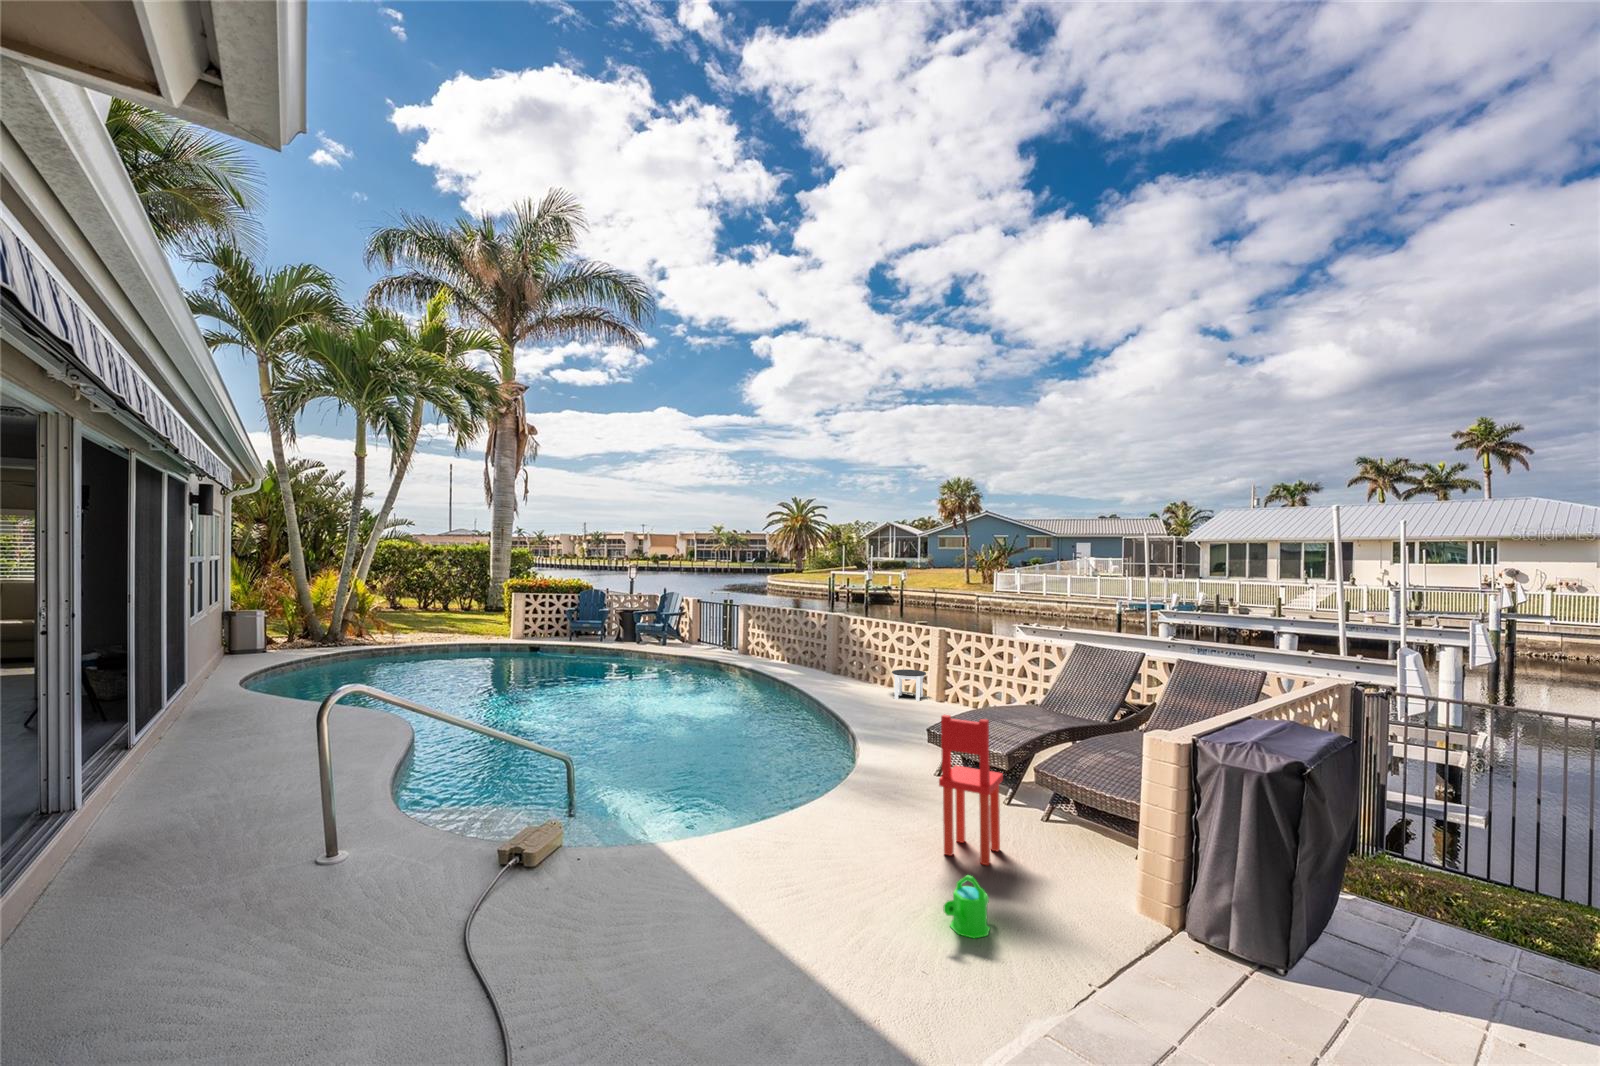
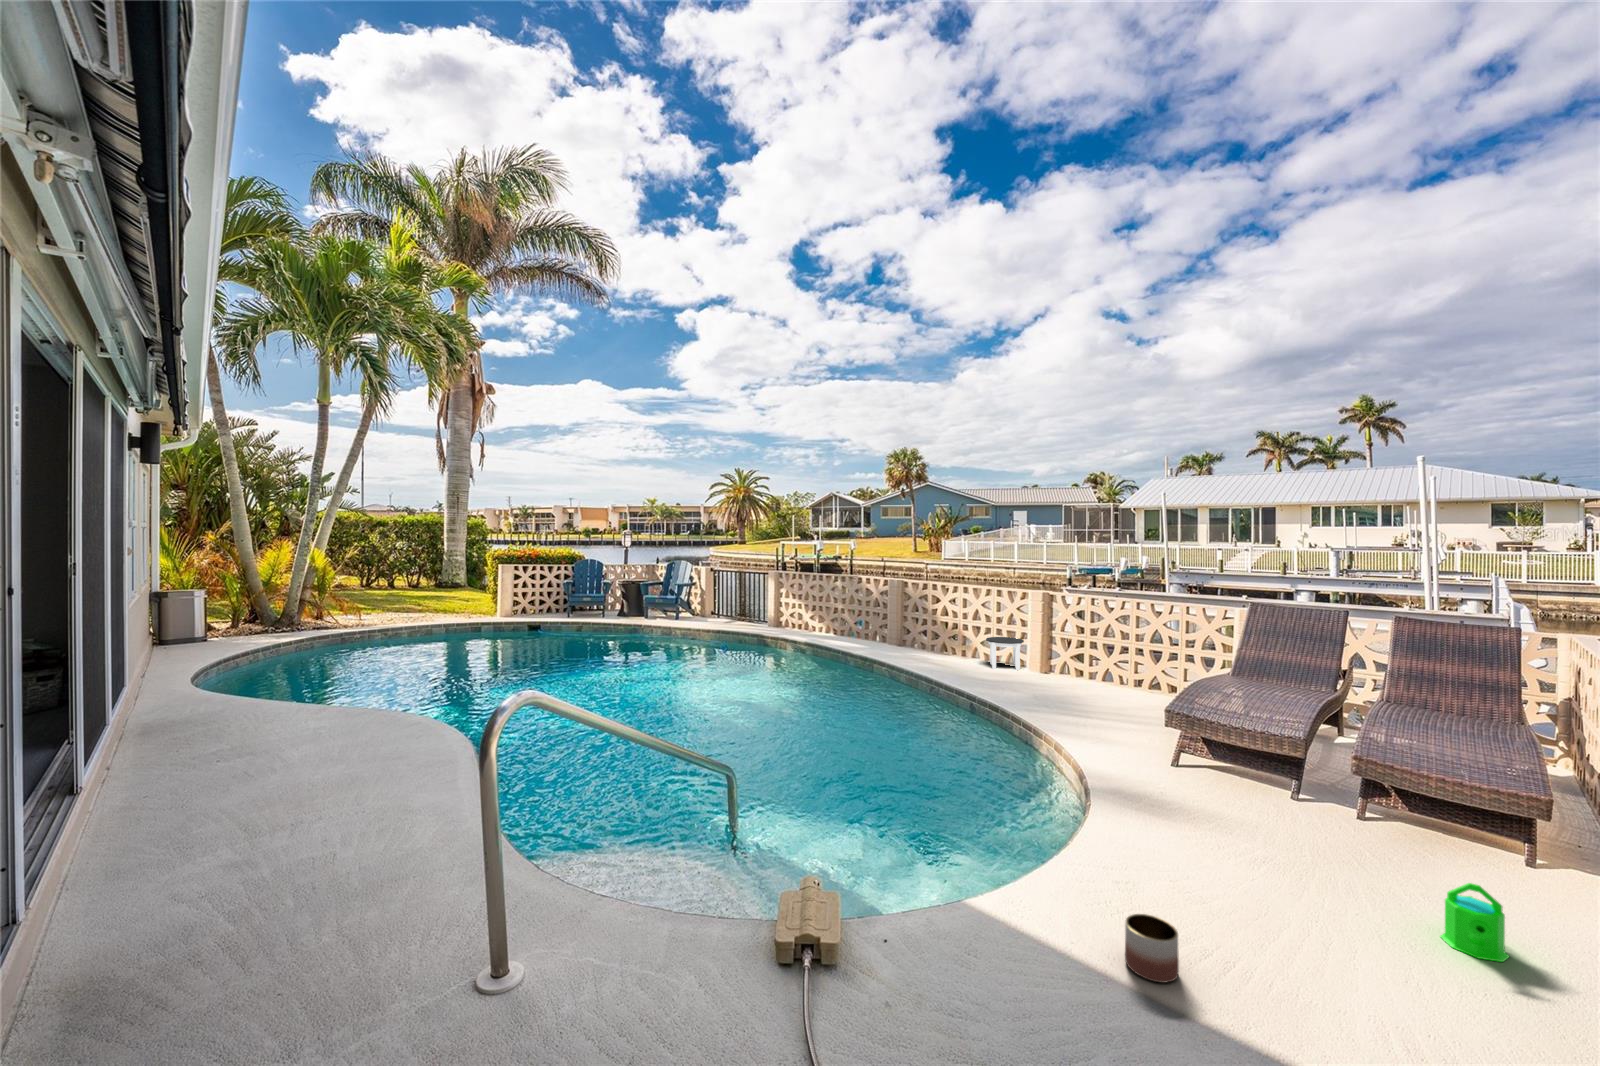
chair: present [939,715,1003,865] -> none [1284,686,1374,860]
planter: none [673,878,710,927] -> present [1125,914,1179,983]

